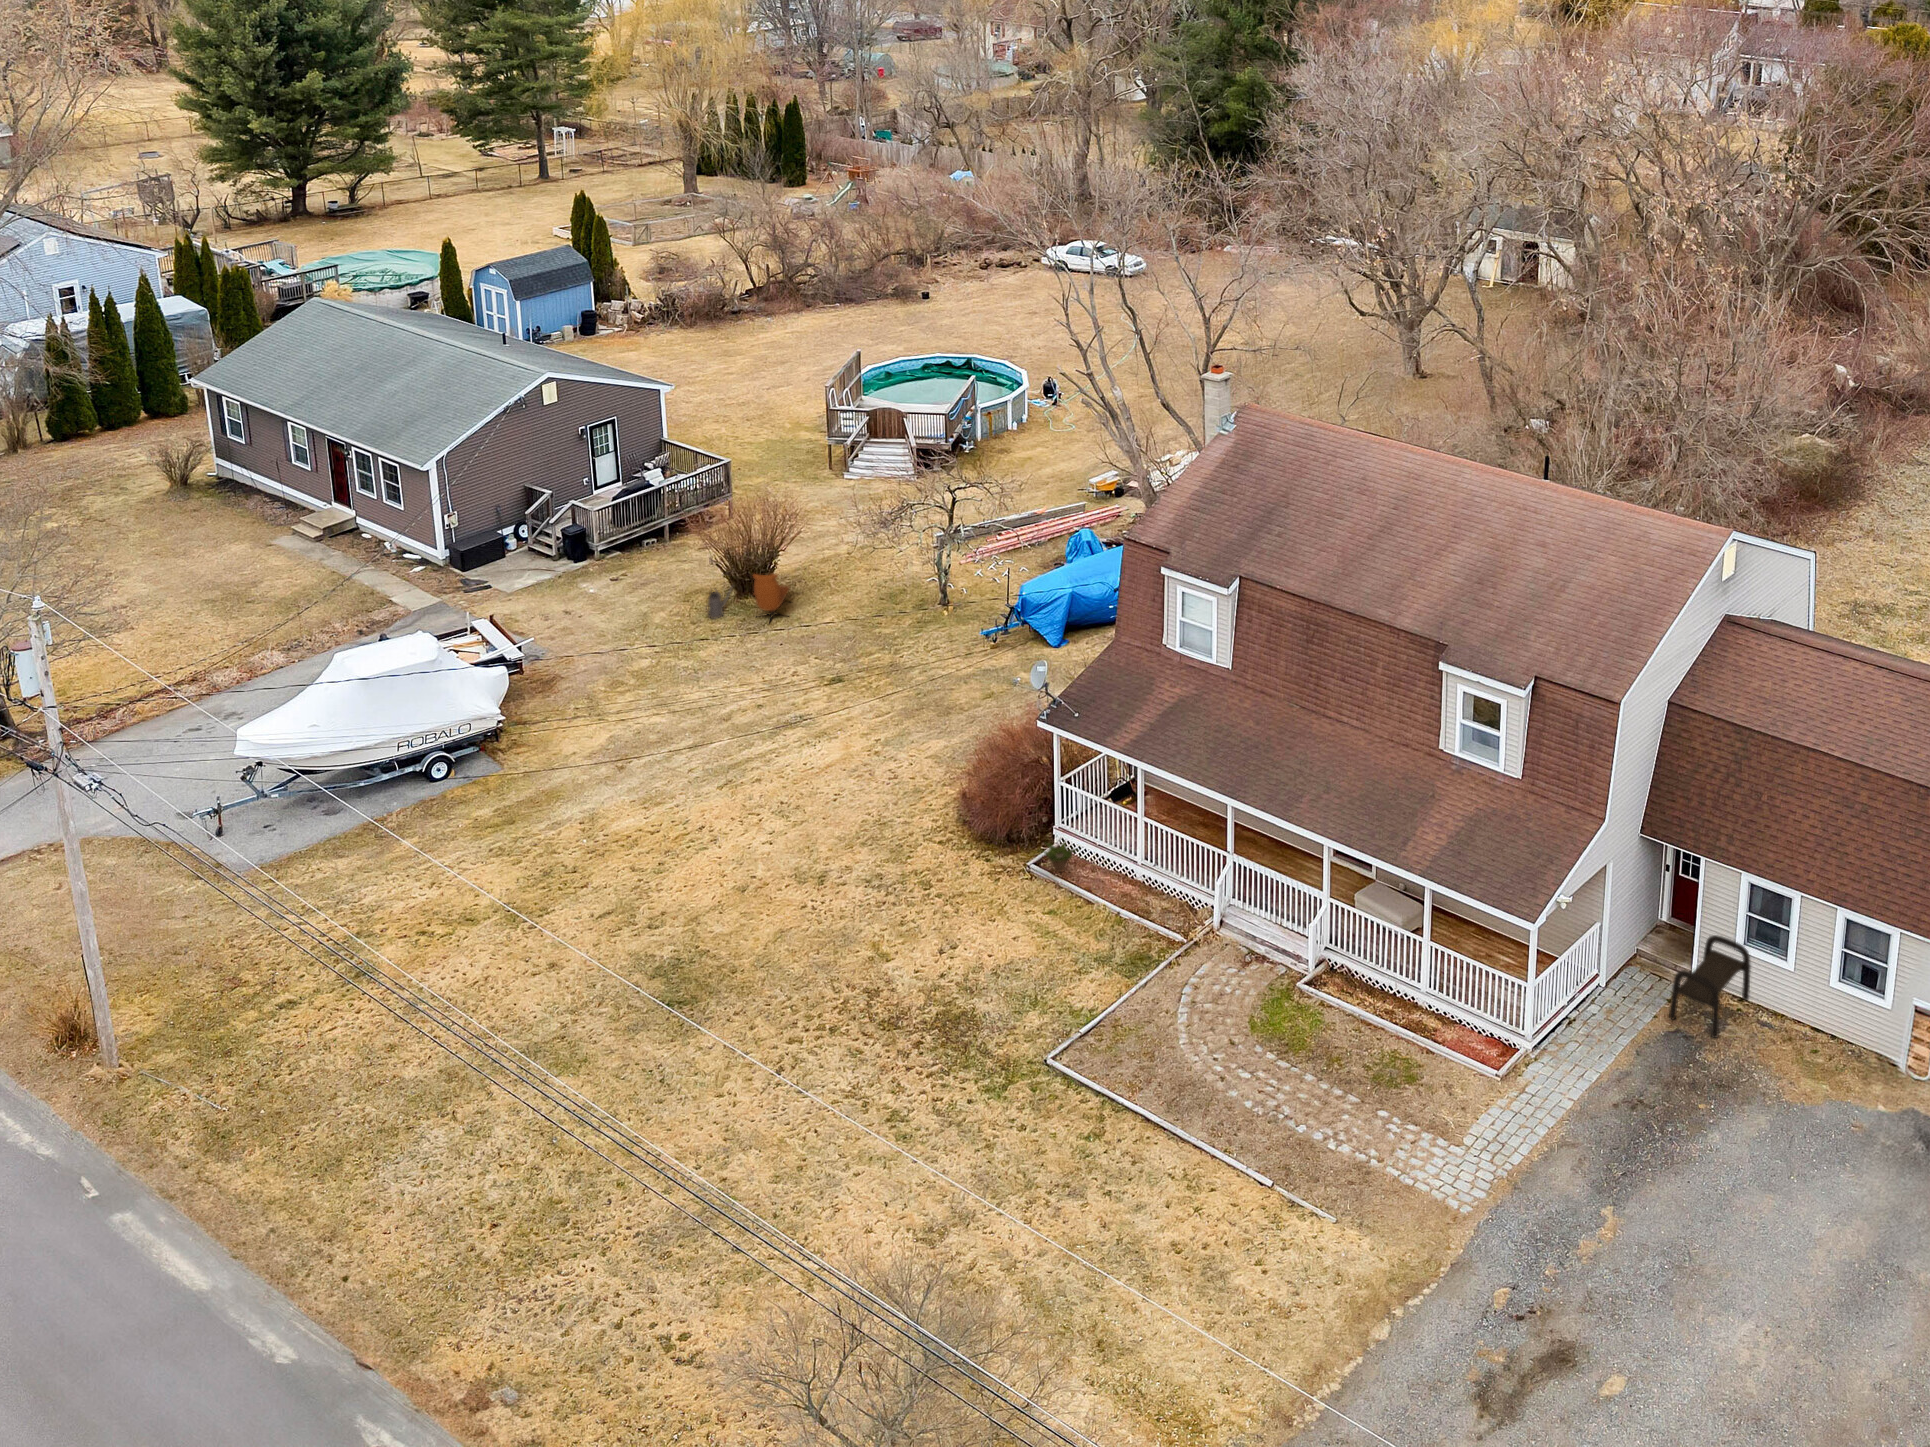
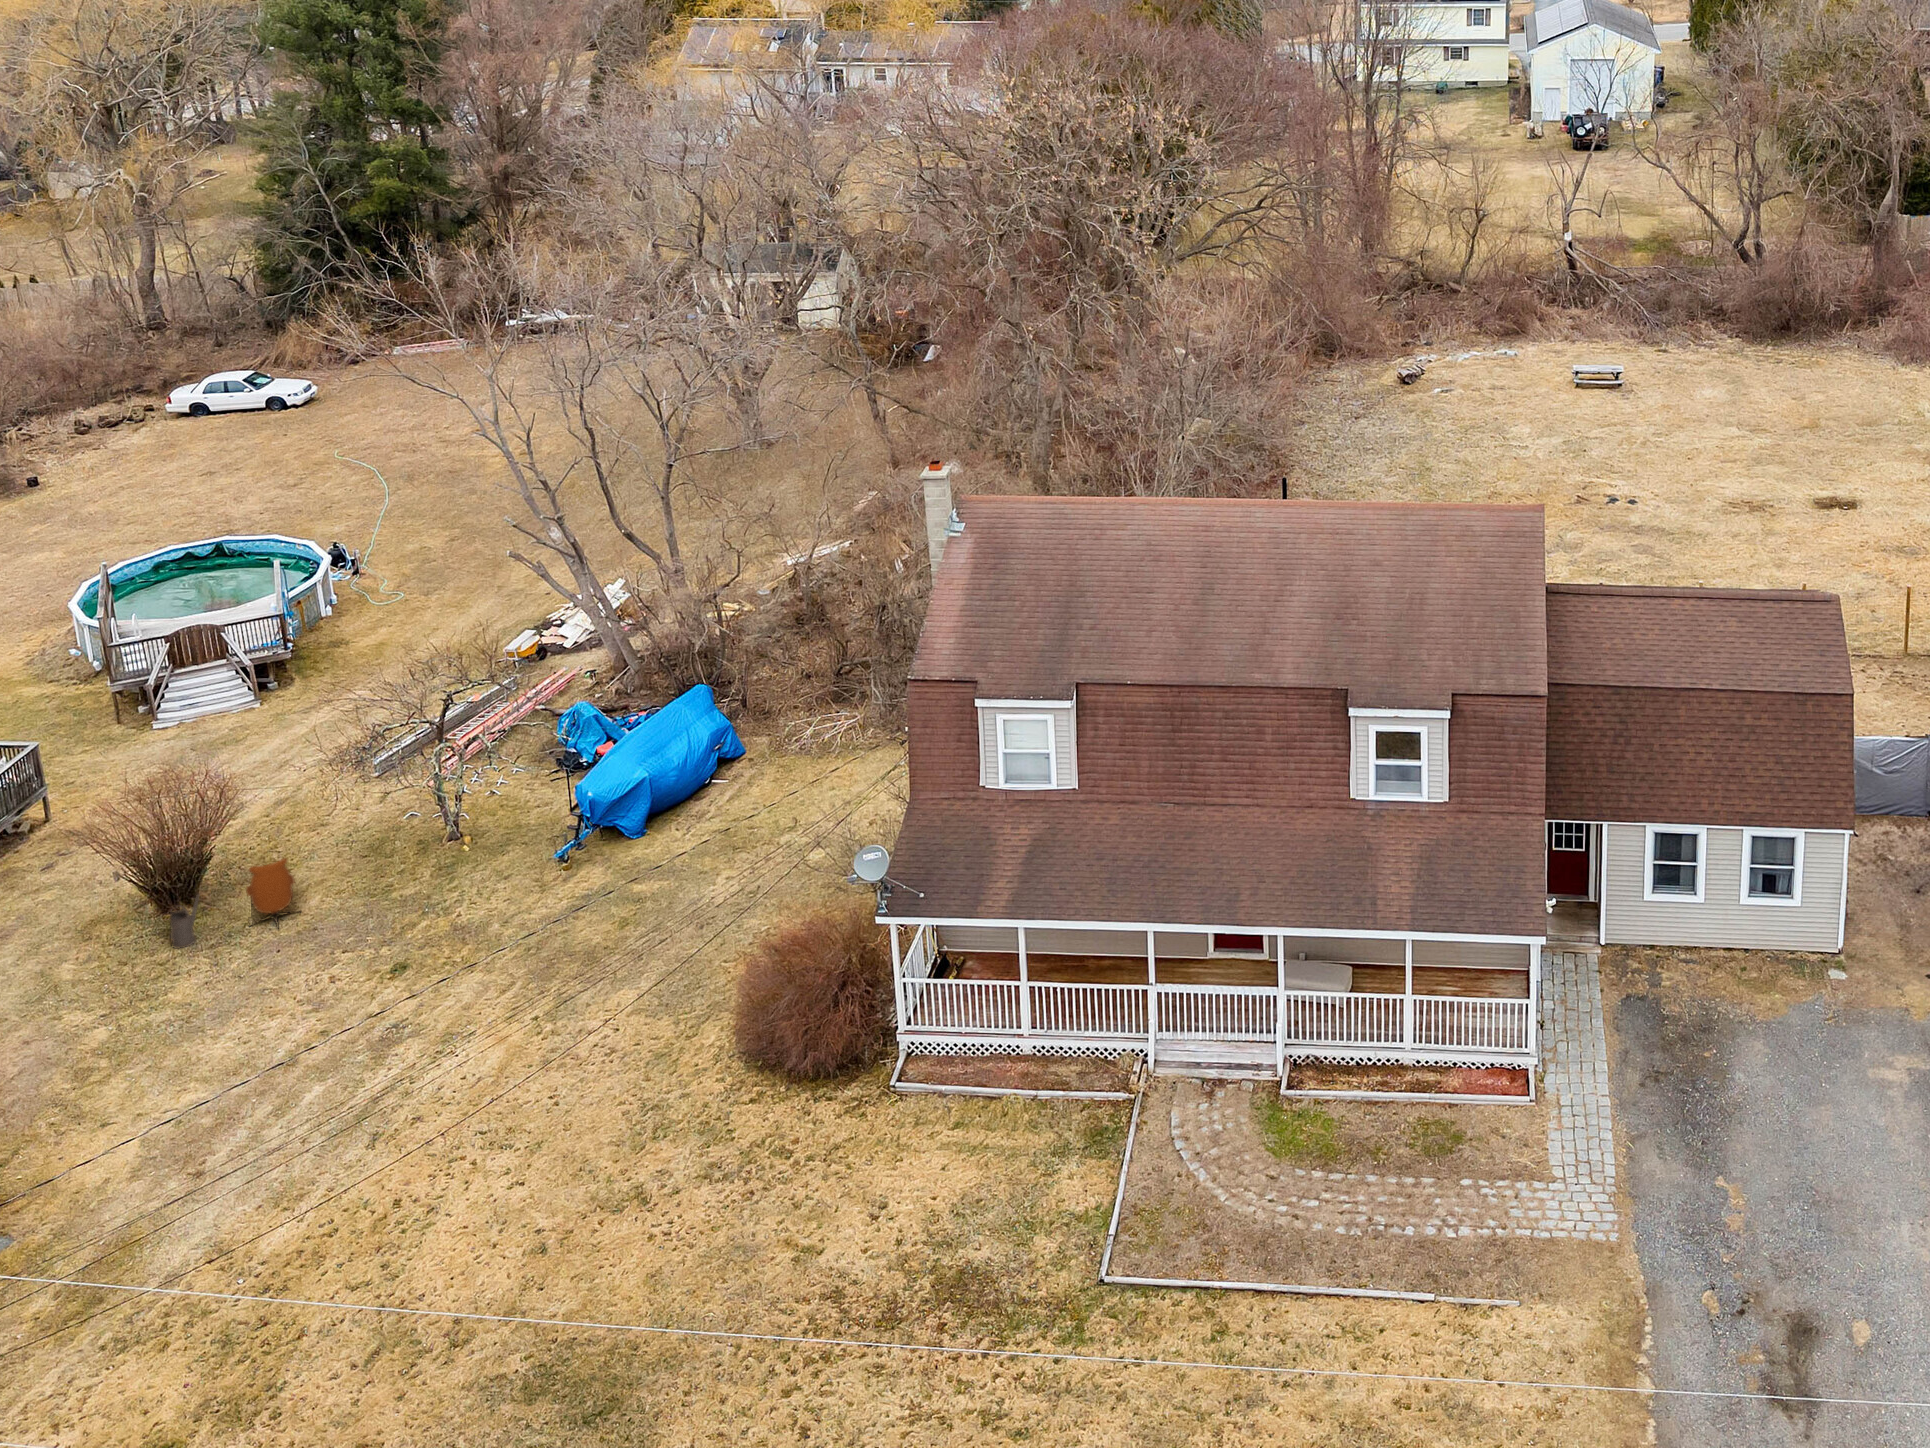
decorative plant: present [1042,842,1077,872] -> none [901,1043,954,1084]
bench: present [1669,935,1751,1038] -> none [1614,898,1670,994]

